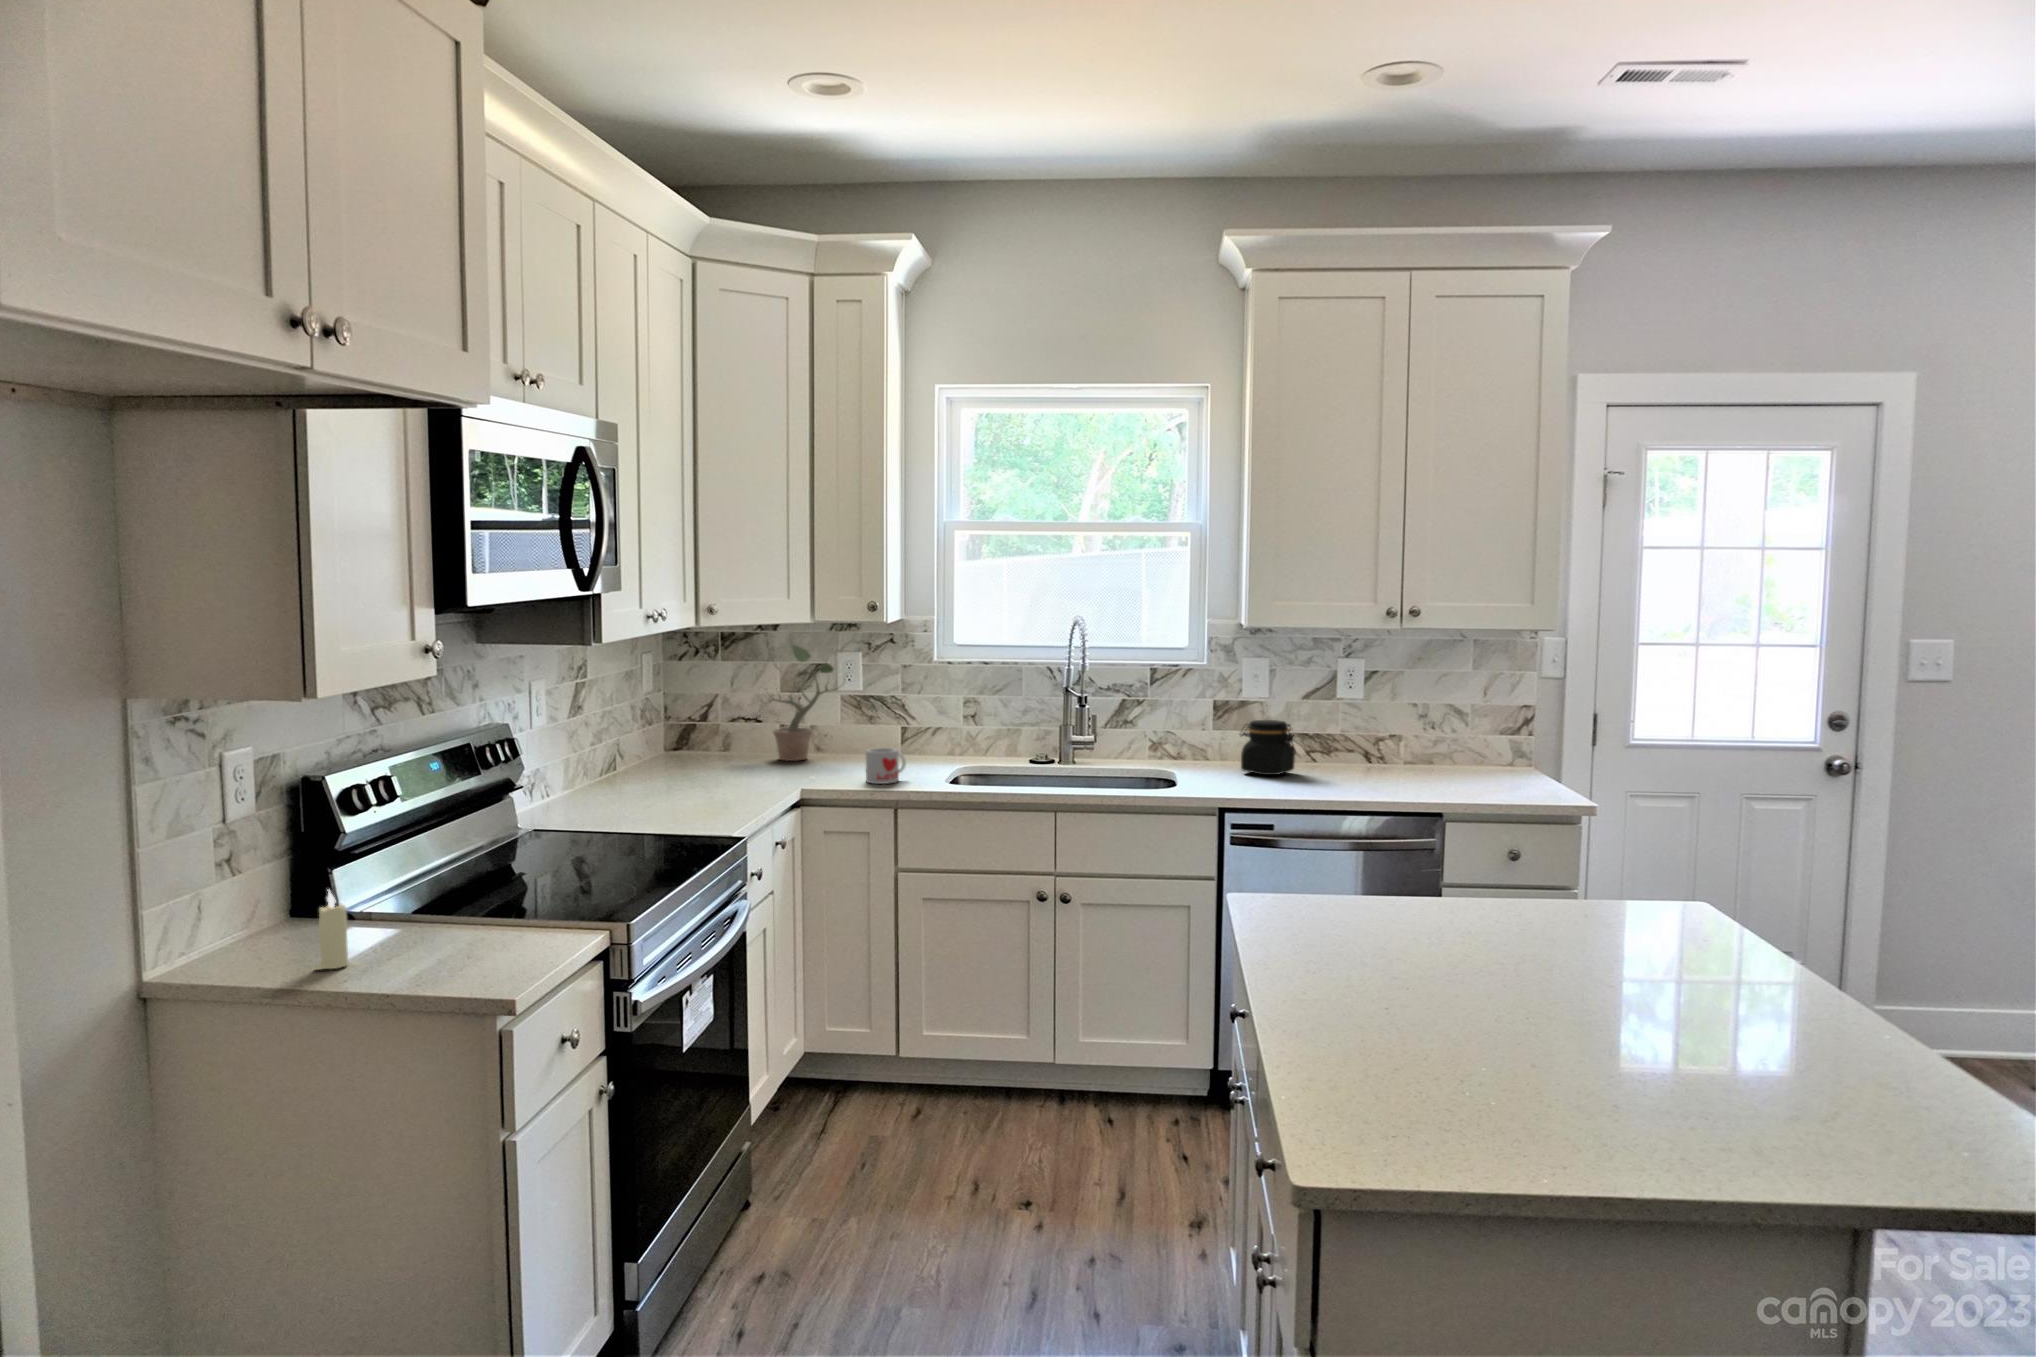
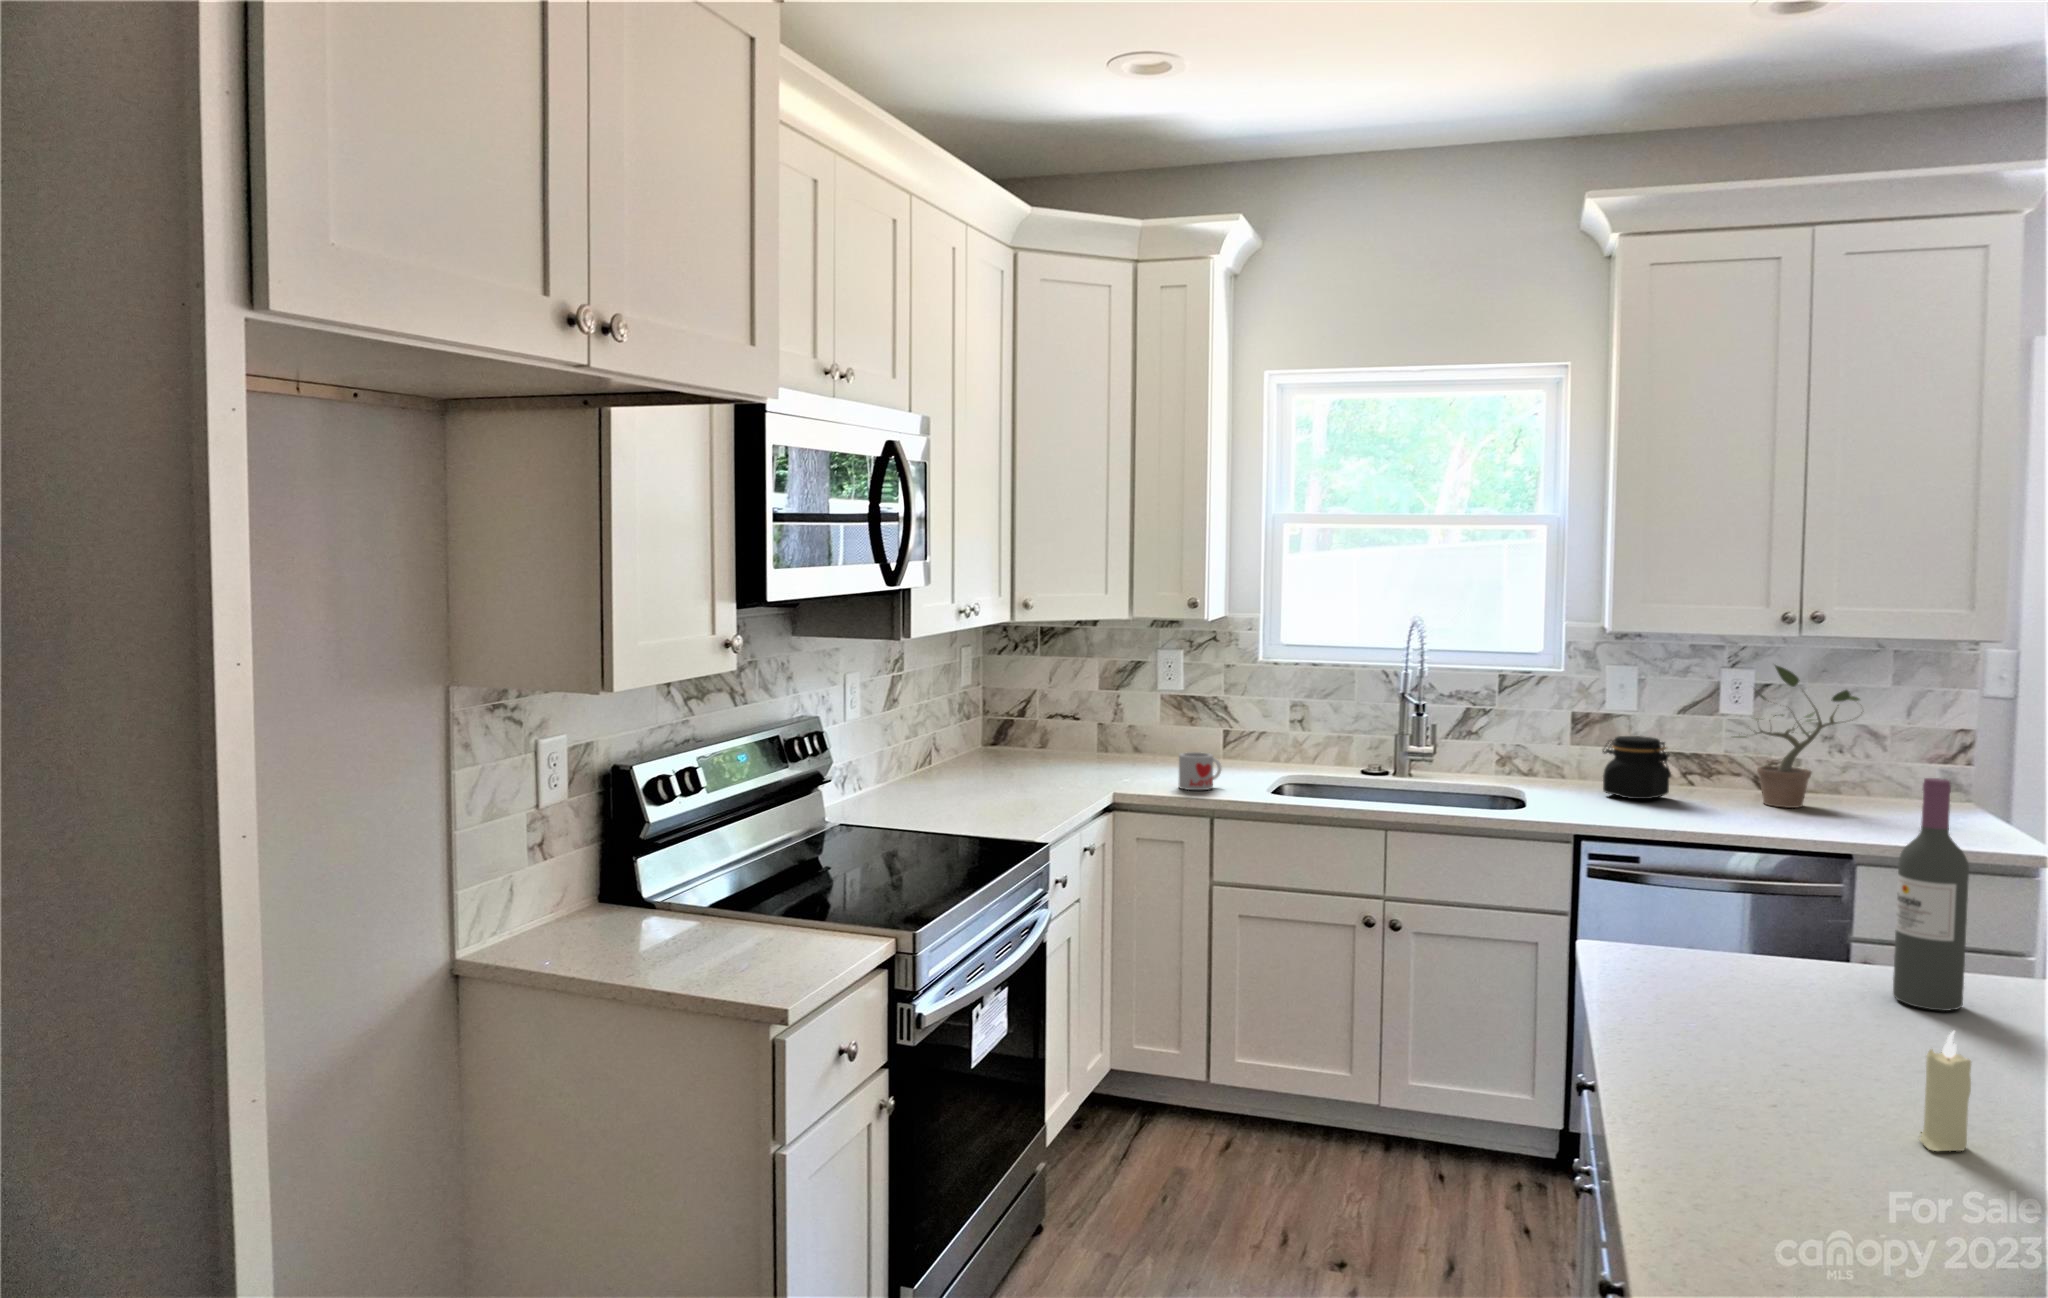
potted plant: present [756,645,852,761] -> present [1734,665,1862,808]
wine bottle: none [1465,738,1517,924] -> present [1893,778,1969,1011]
candle: present [315,890,348,970] -> present [1920,1031,1971,1151]

